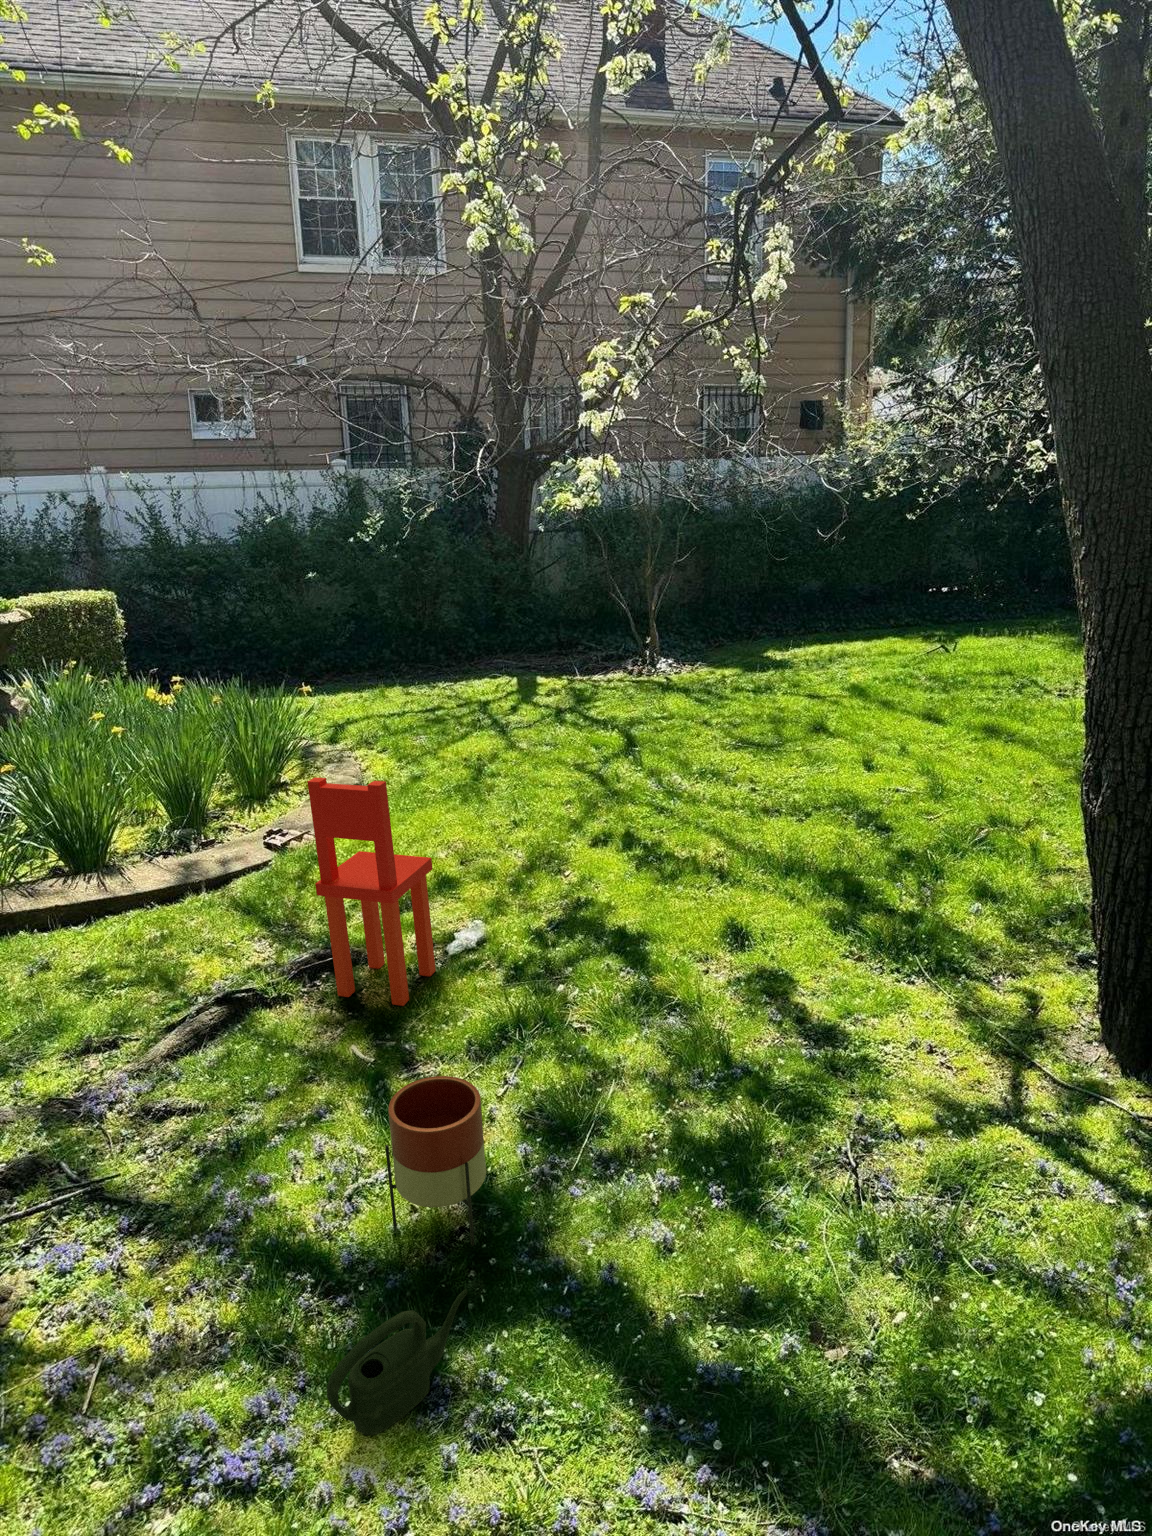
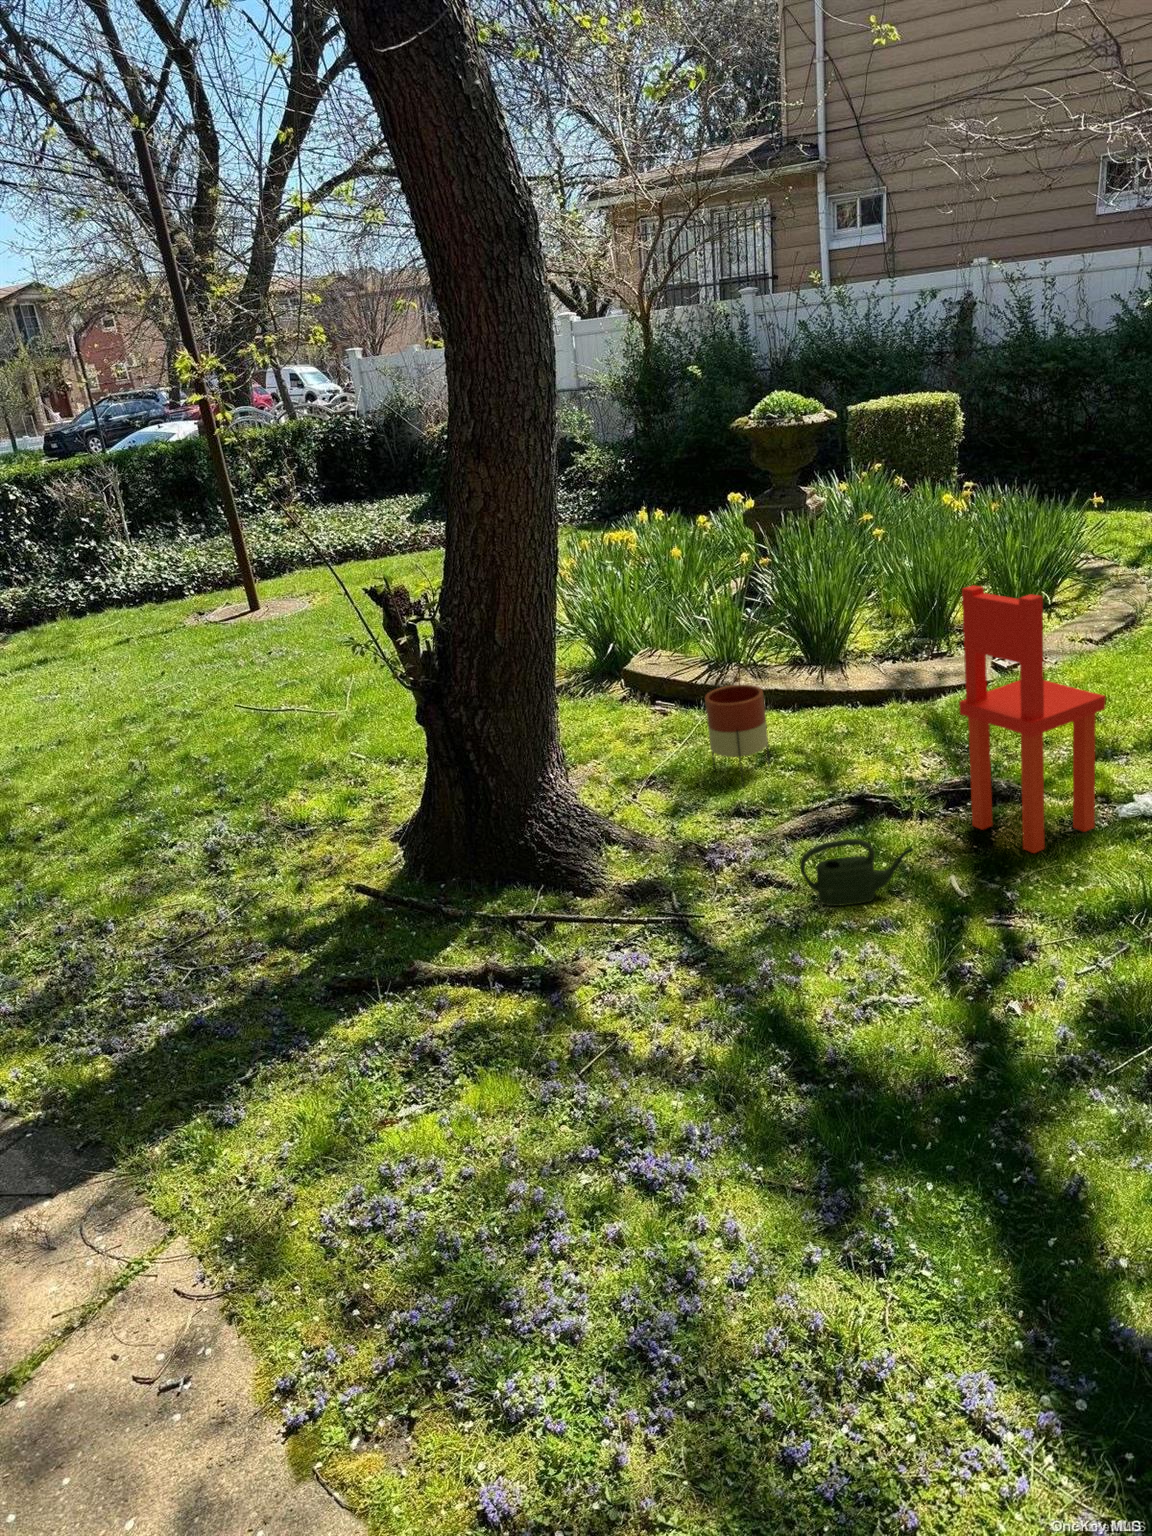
planter: present [385,1076,486,1246] -> present [705,685,770,787]
watering can: present [327,1289,468,1435] -> present [800,839,913,906]

